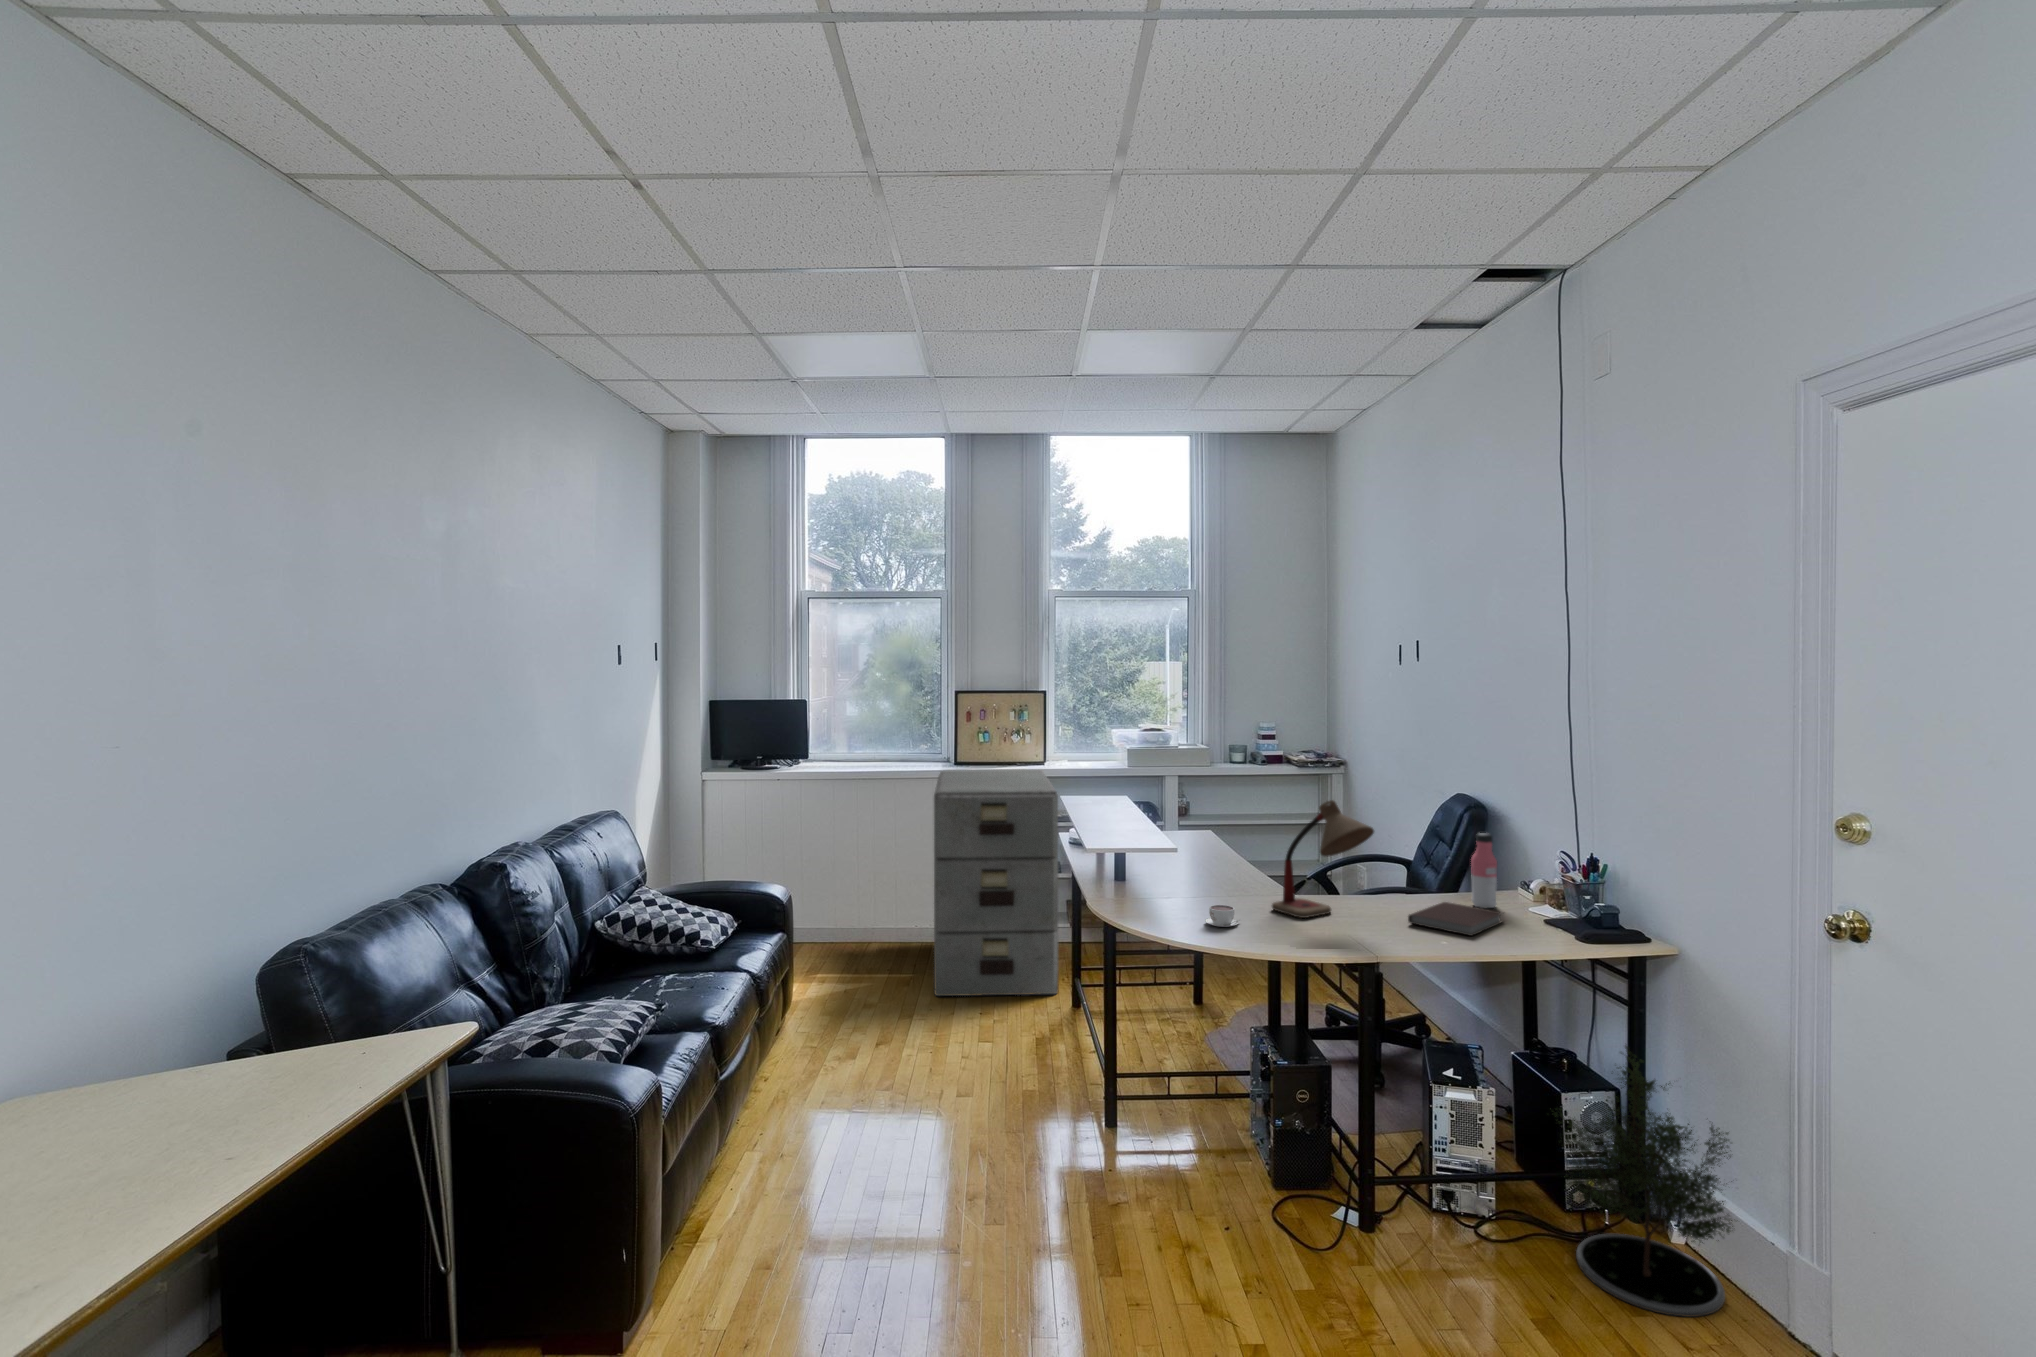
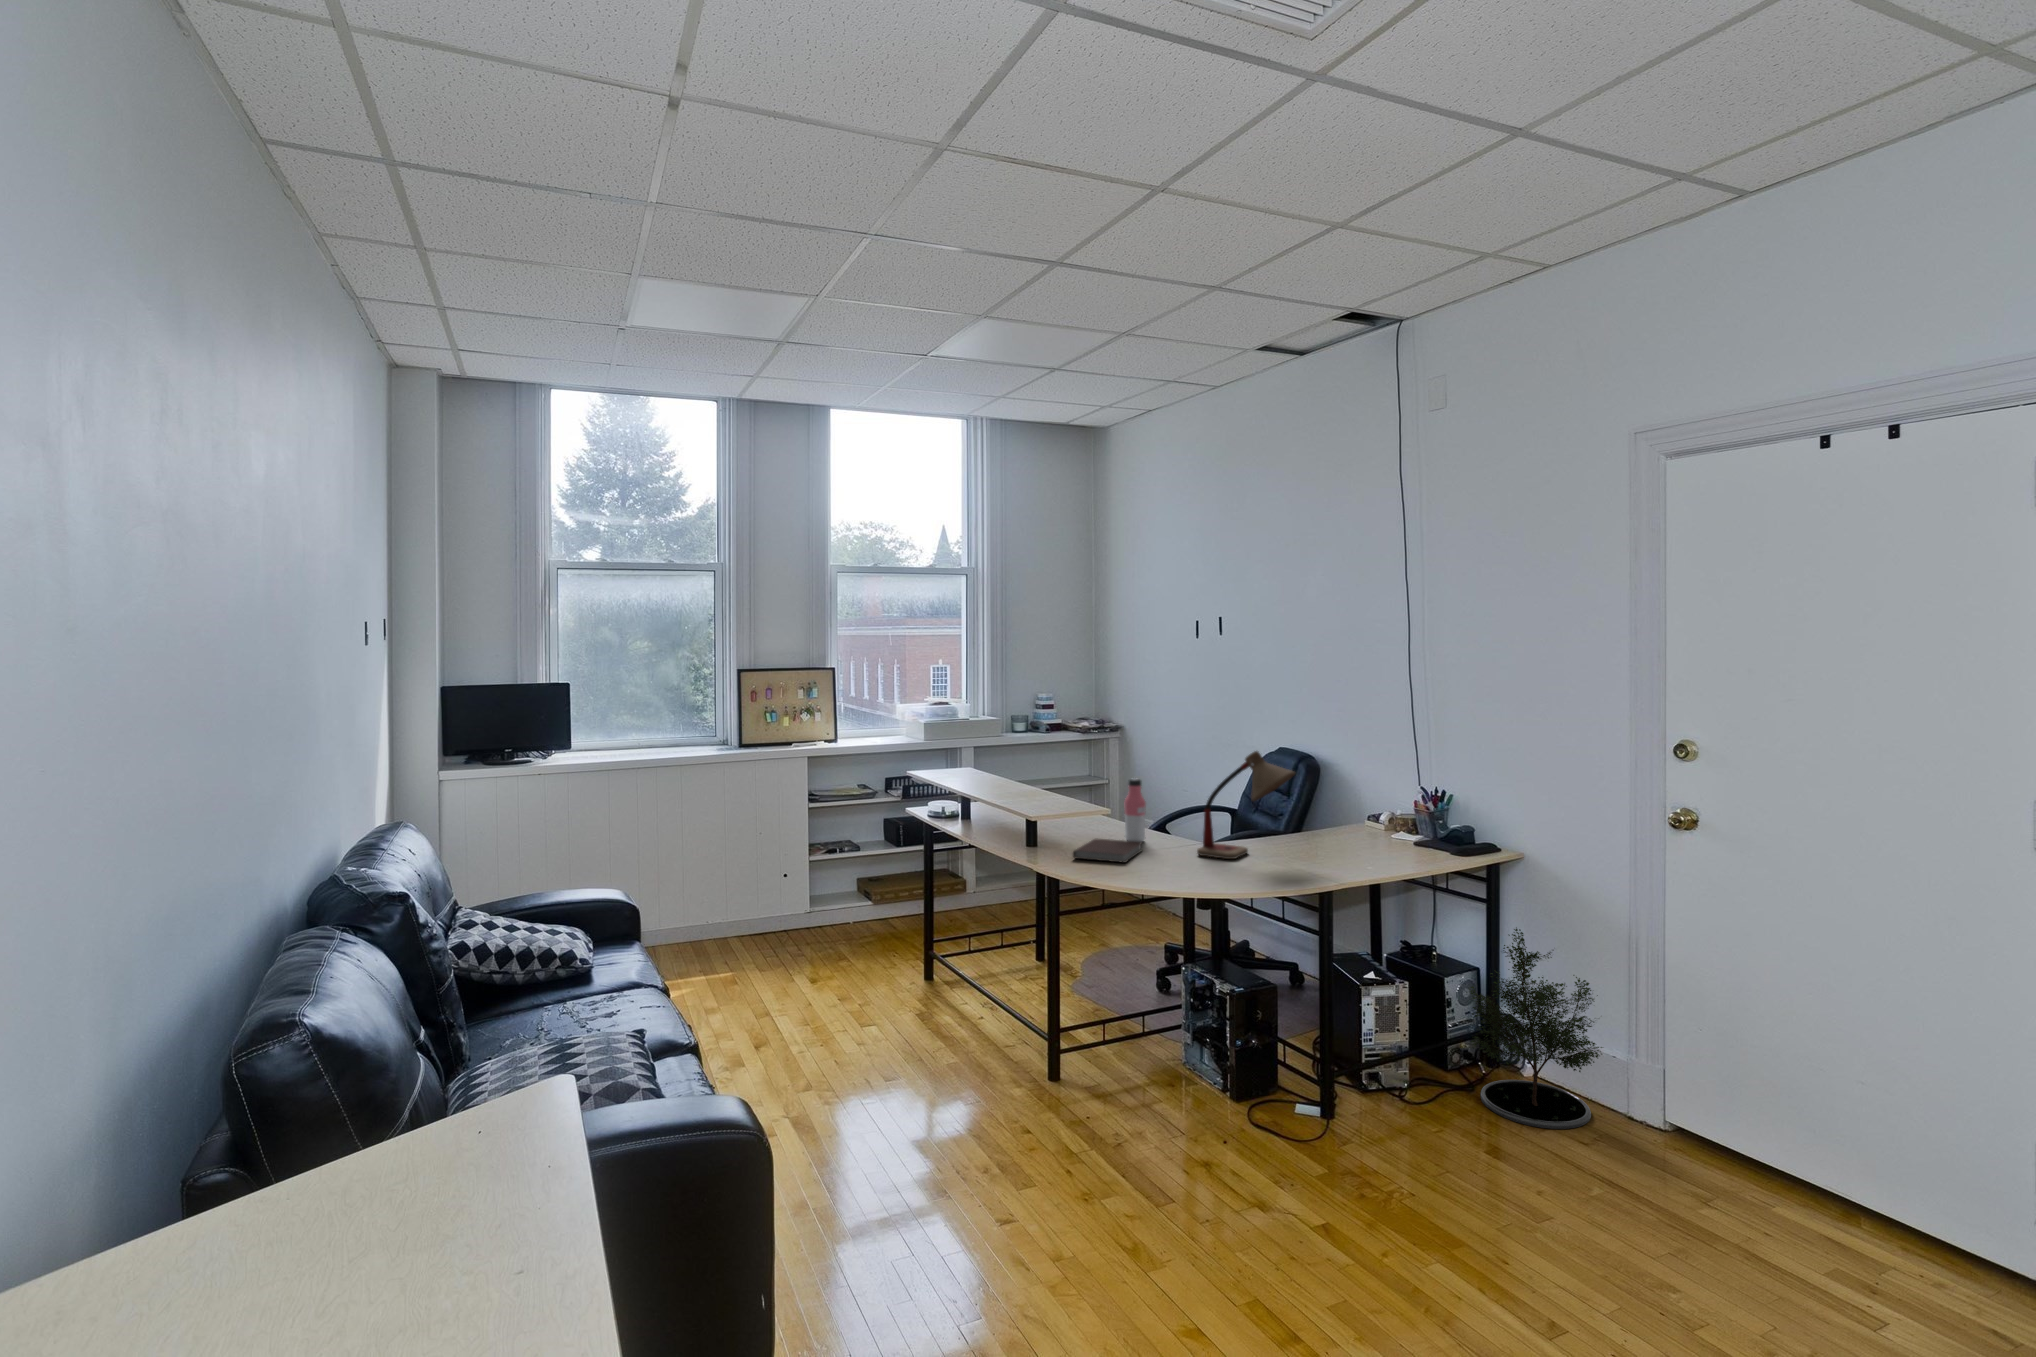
filing cabinet: present [934,770,1058,996] -> none [734,747,907,994]
water bottle: present [1471,833,1497,908] -> present [1124,778,1145,842]
notebook: present [1408,902,1502,936] -> present [1073,839,1143,863]
coffee cup: present [1205,905,1240,927] -> none [1160,854,1191,873]

